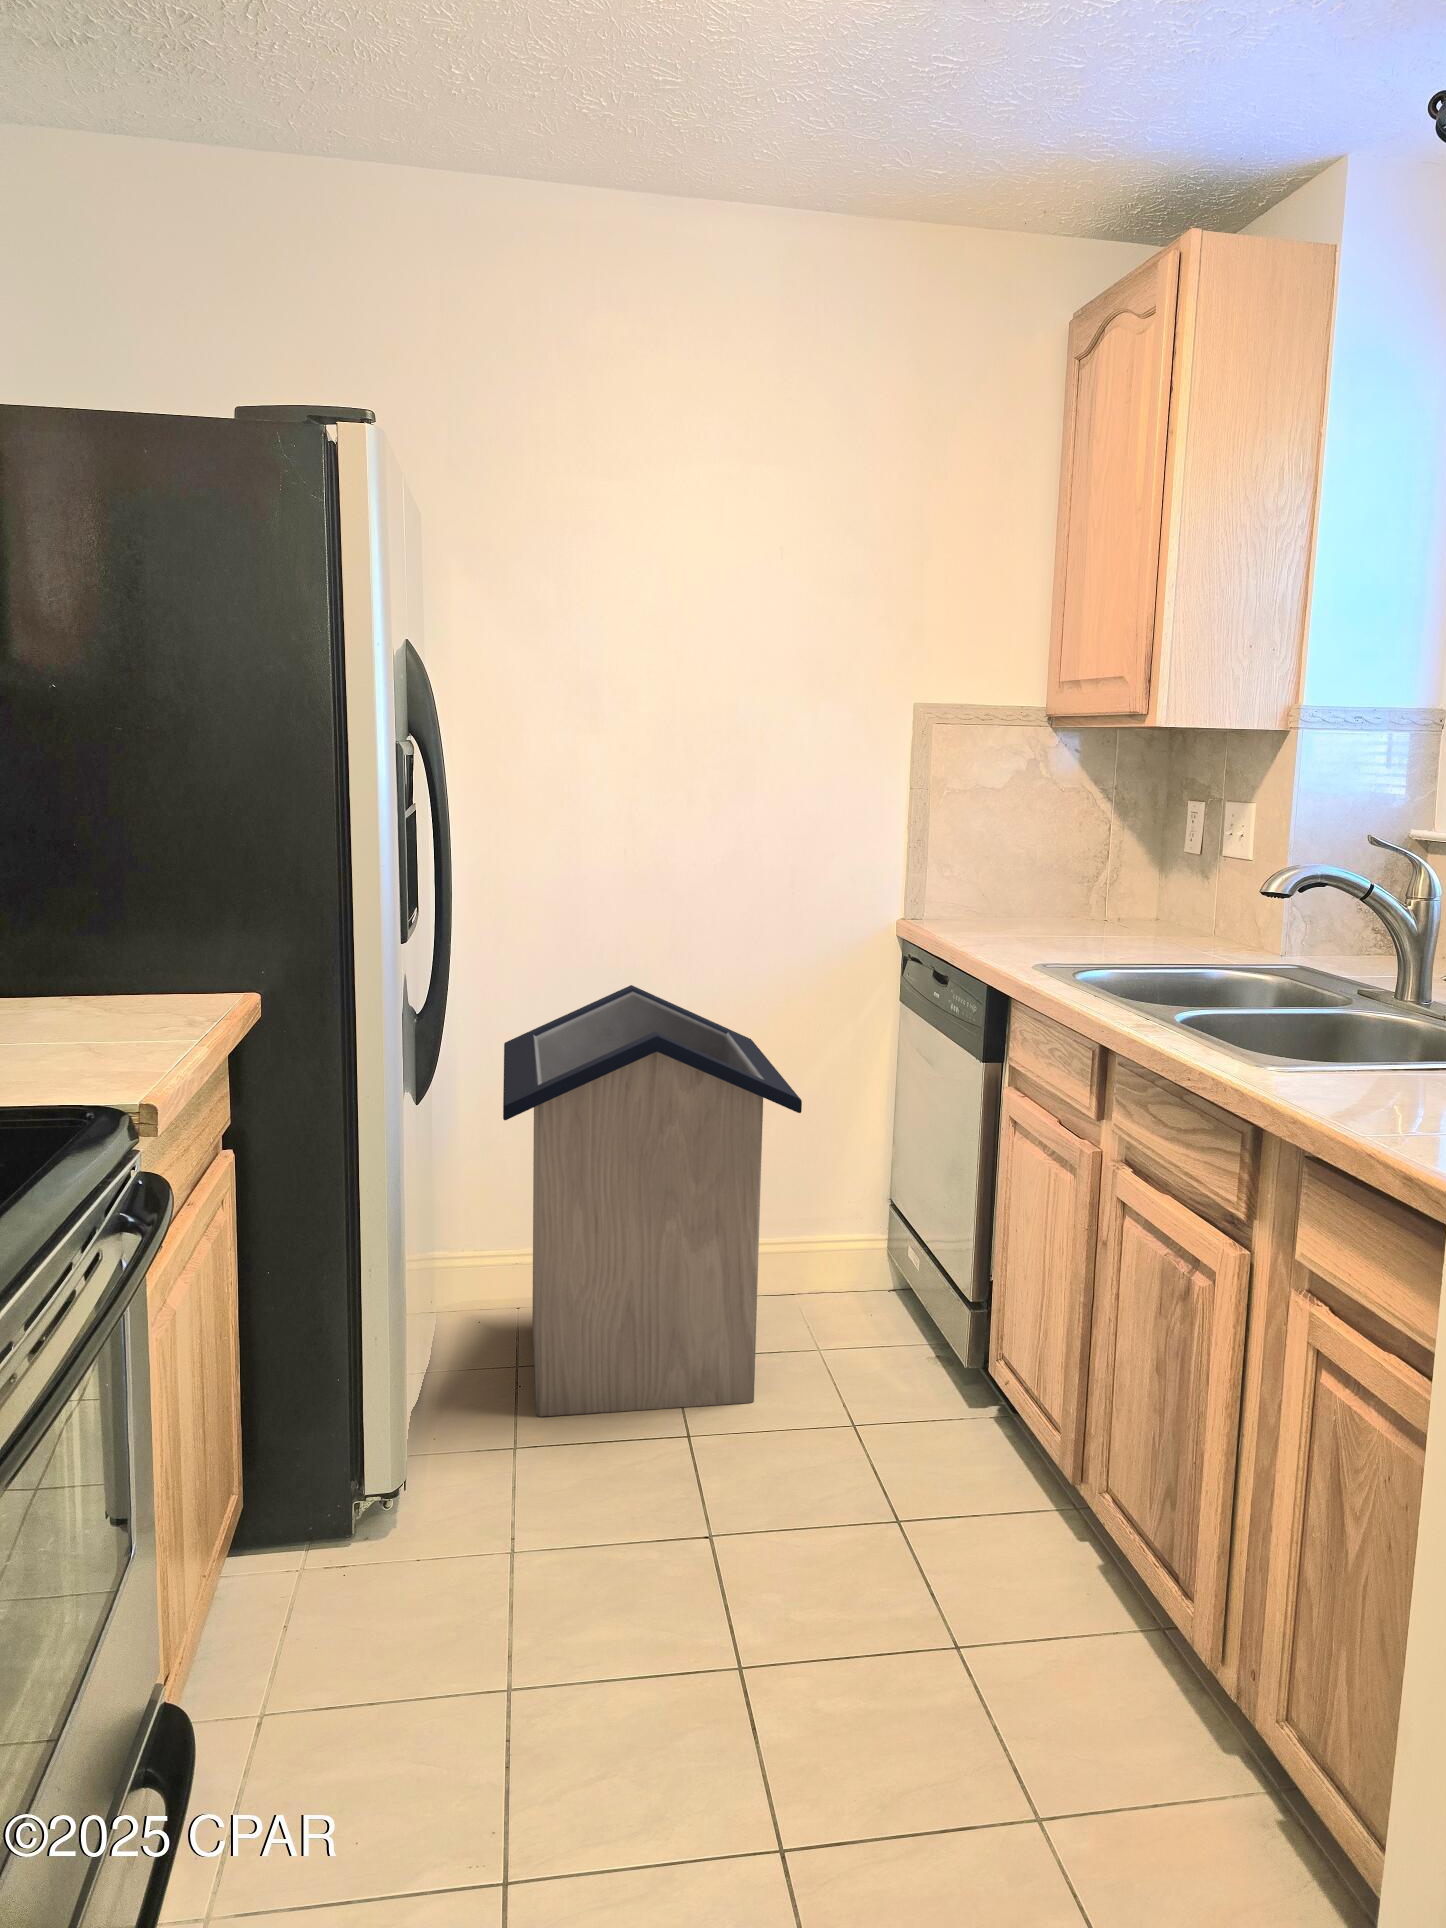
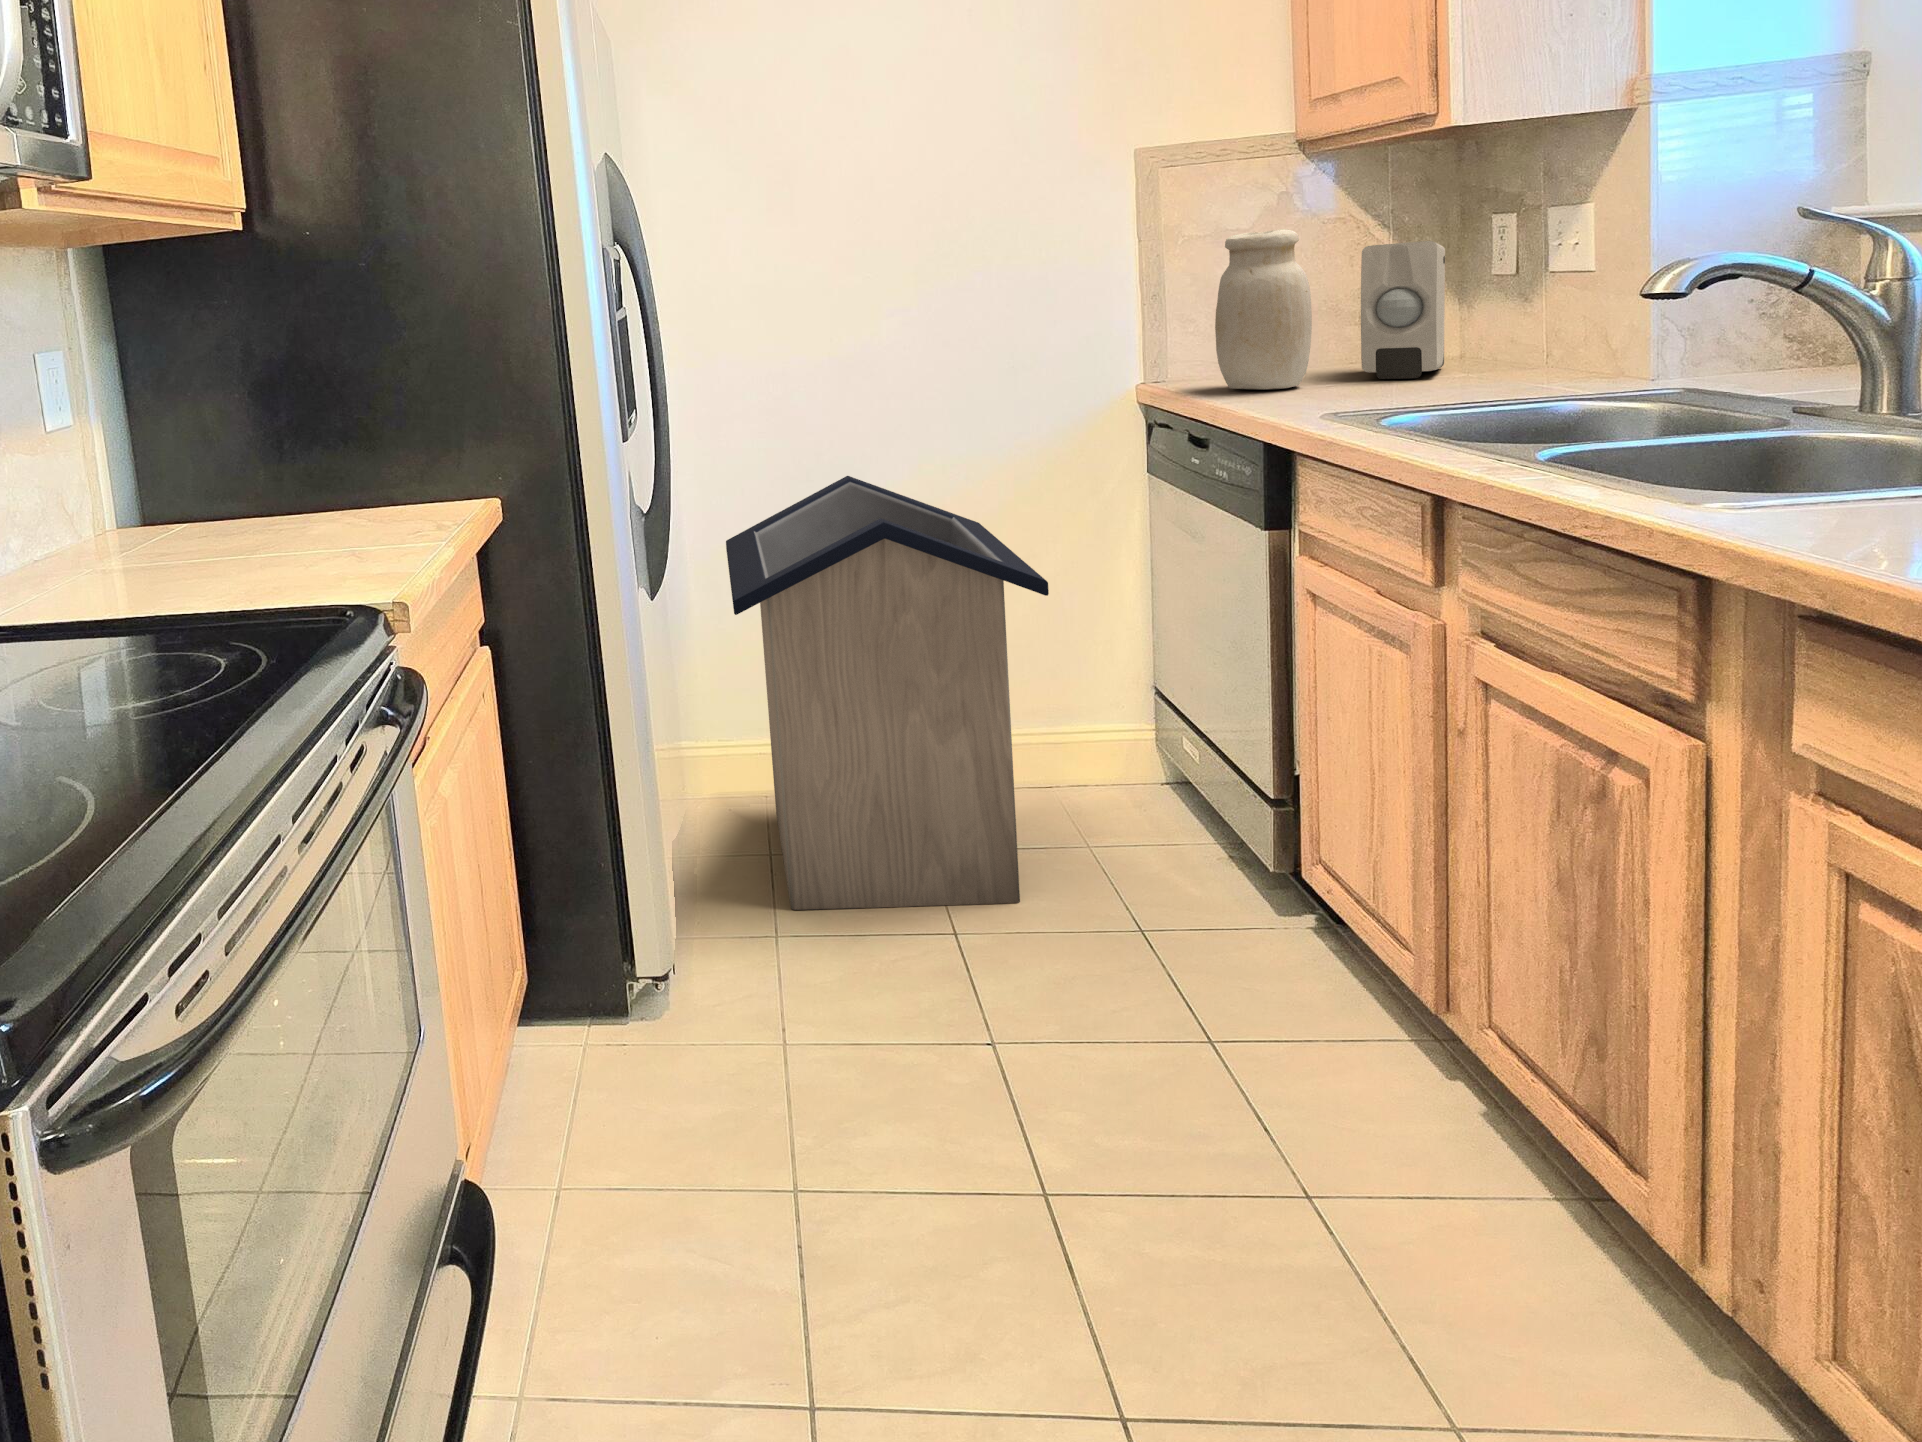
jar: none [966,794,1043,936] -> present [1215,229,1312,389]
soap dispenser: none [1078,818,1149,937] -> present [1361,241,1445,379]

